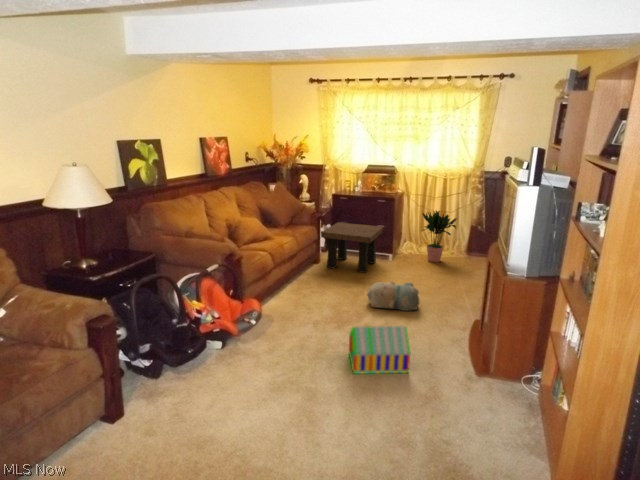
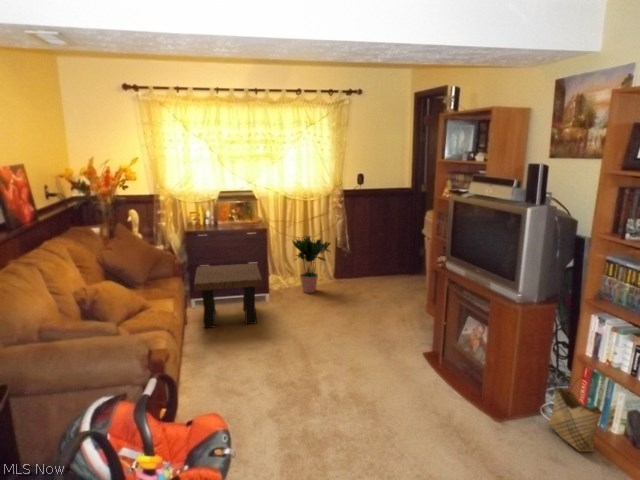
plush toy: present [367,281,419,311] -> none [298,324,361,366]
toy house: present [349,326,410,374] -> none [354,383,439,469]
woven basket: none [514,351,552,426] -> present [548,374,602,452]

